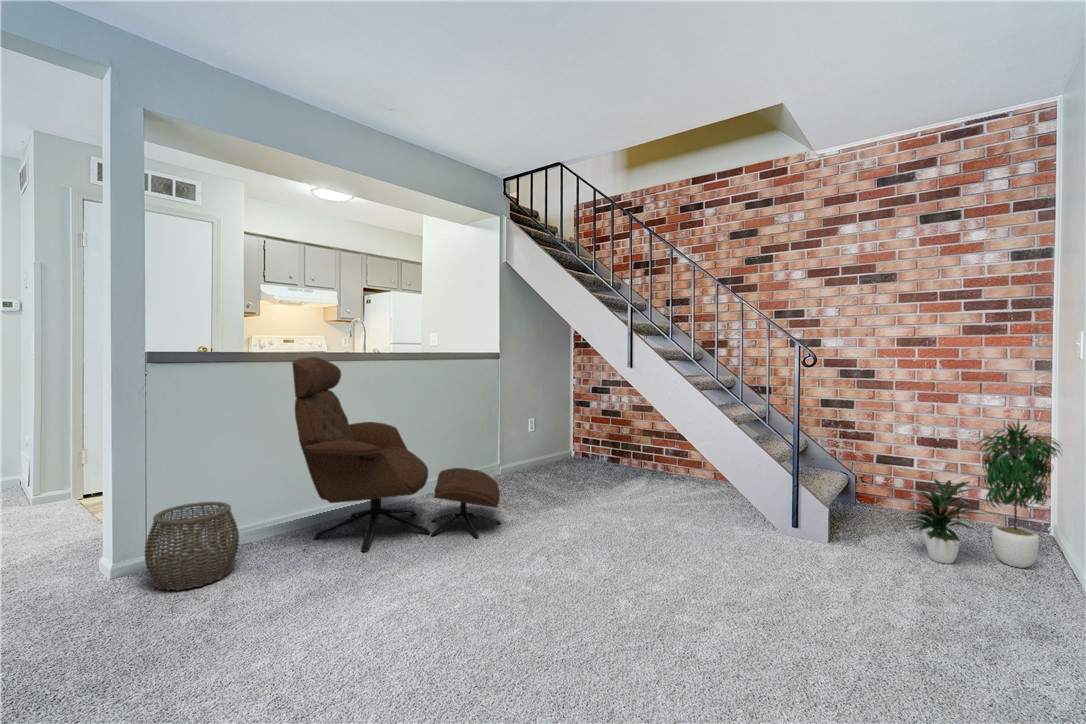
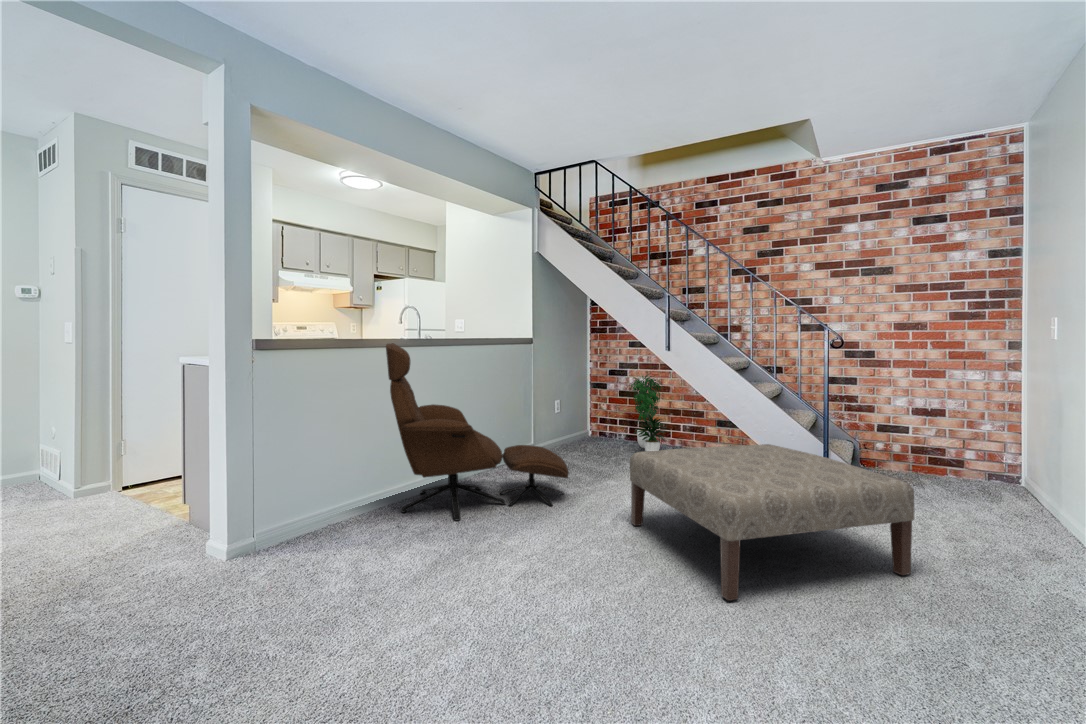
potted plant: present [904,420,1062,568] -> present [631,375,665,451]
ottoman: none [548,479,857,682] -> present [630,444,914,601]
woven basket: present [144,502,239,590] -> none [273,478,354,558]

